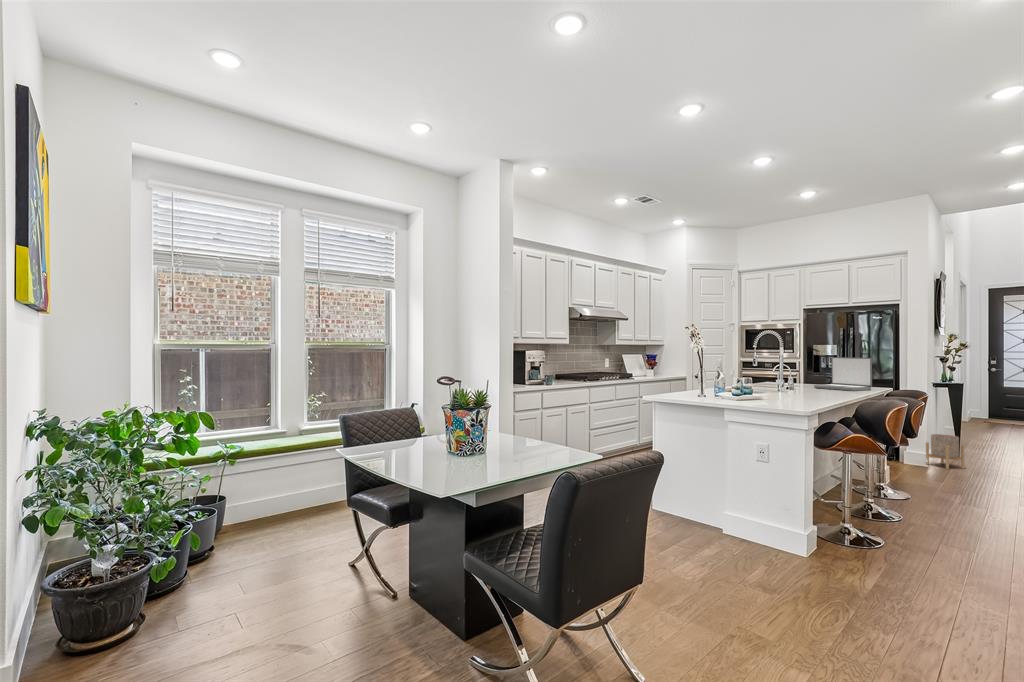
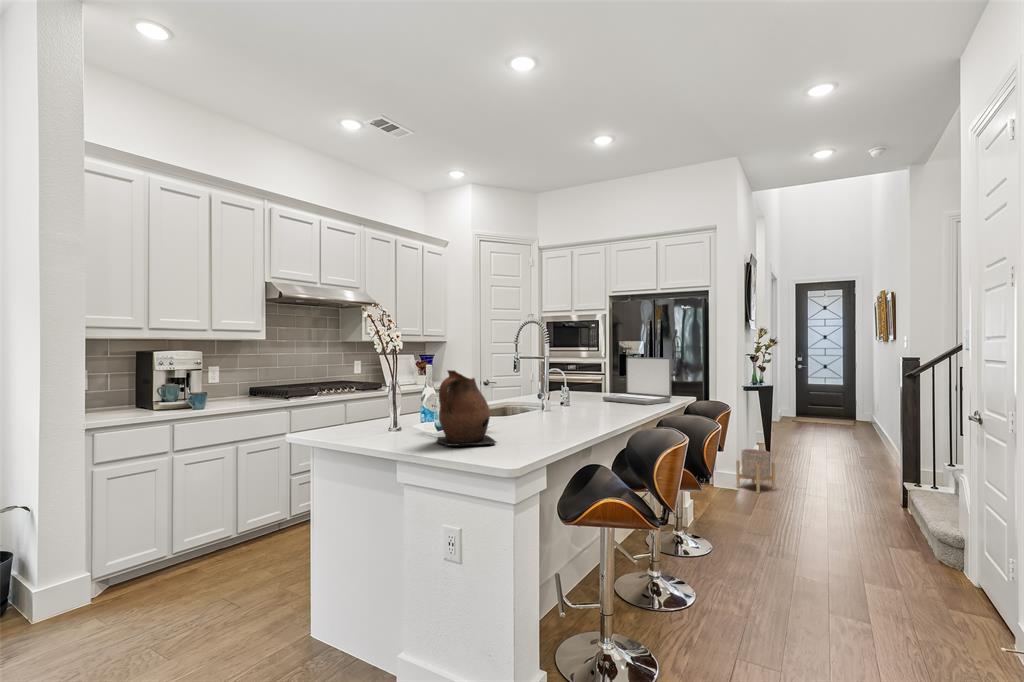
ceramic pitcher: none [733,362,775,404] -> present [437,370,496,446]

